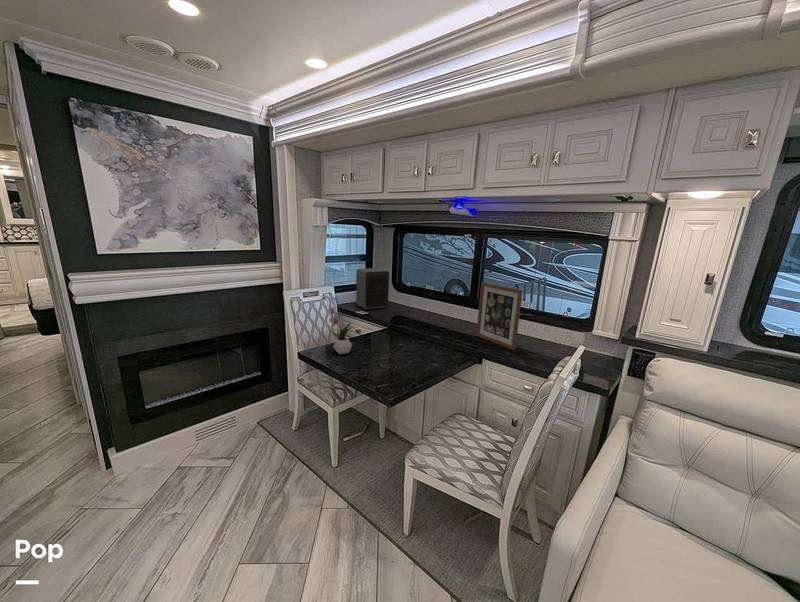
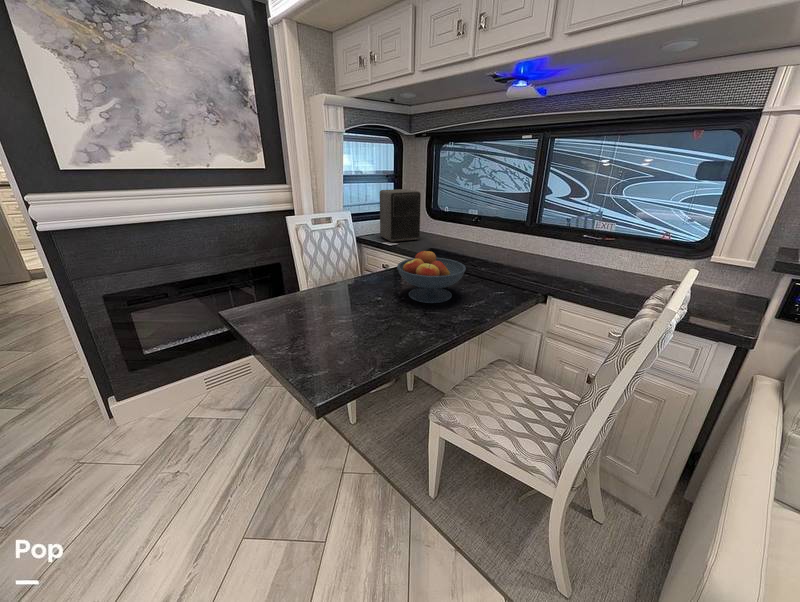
picture frame: present [476,282,523,350] -> none [532,198,603,289]
flower arrangement: present [329,297,352,354] -> none [341,220,372,293]
fruit bowl: none [374,320,427,363] -> present [397,250,466,303]

